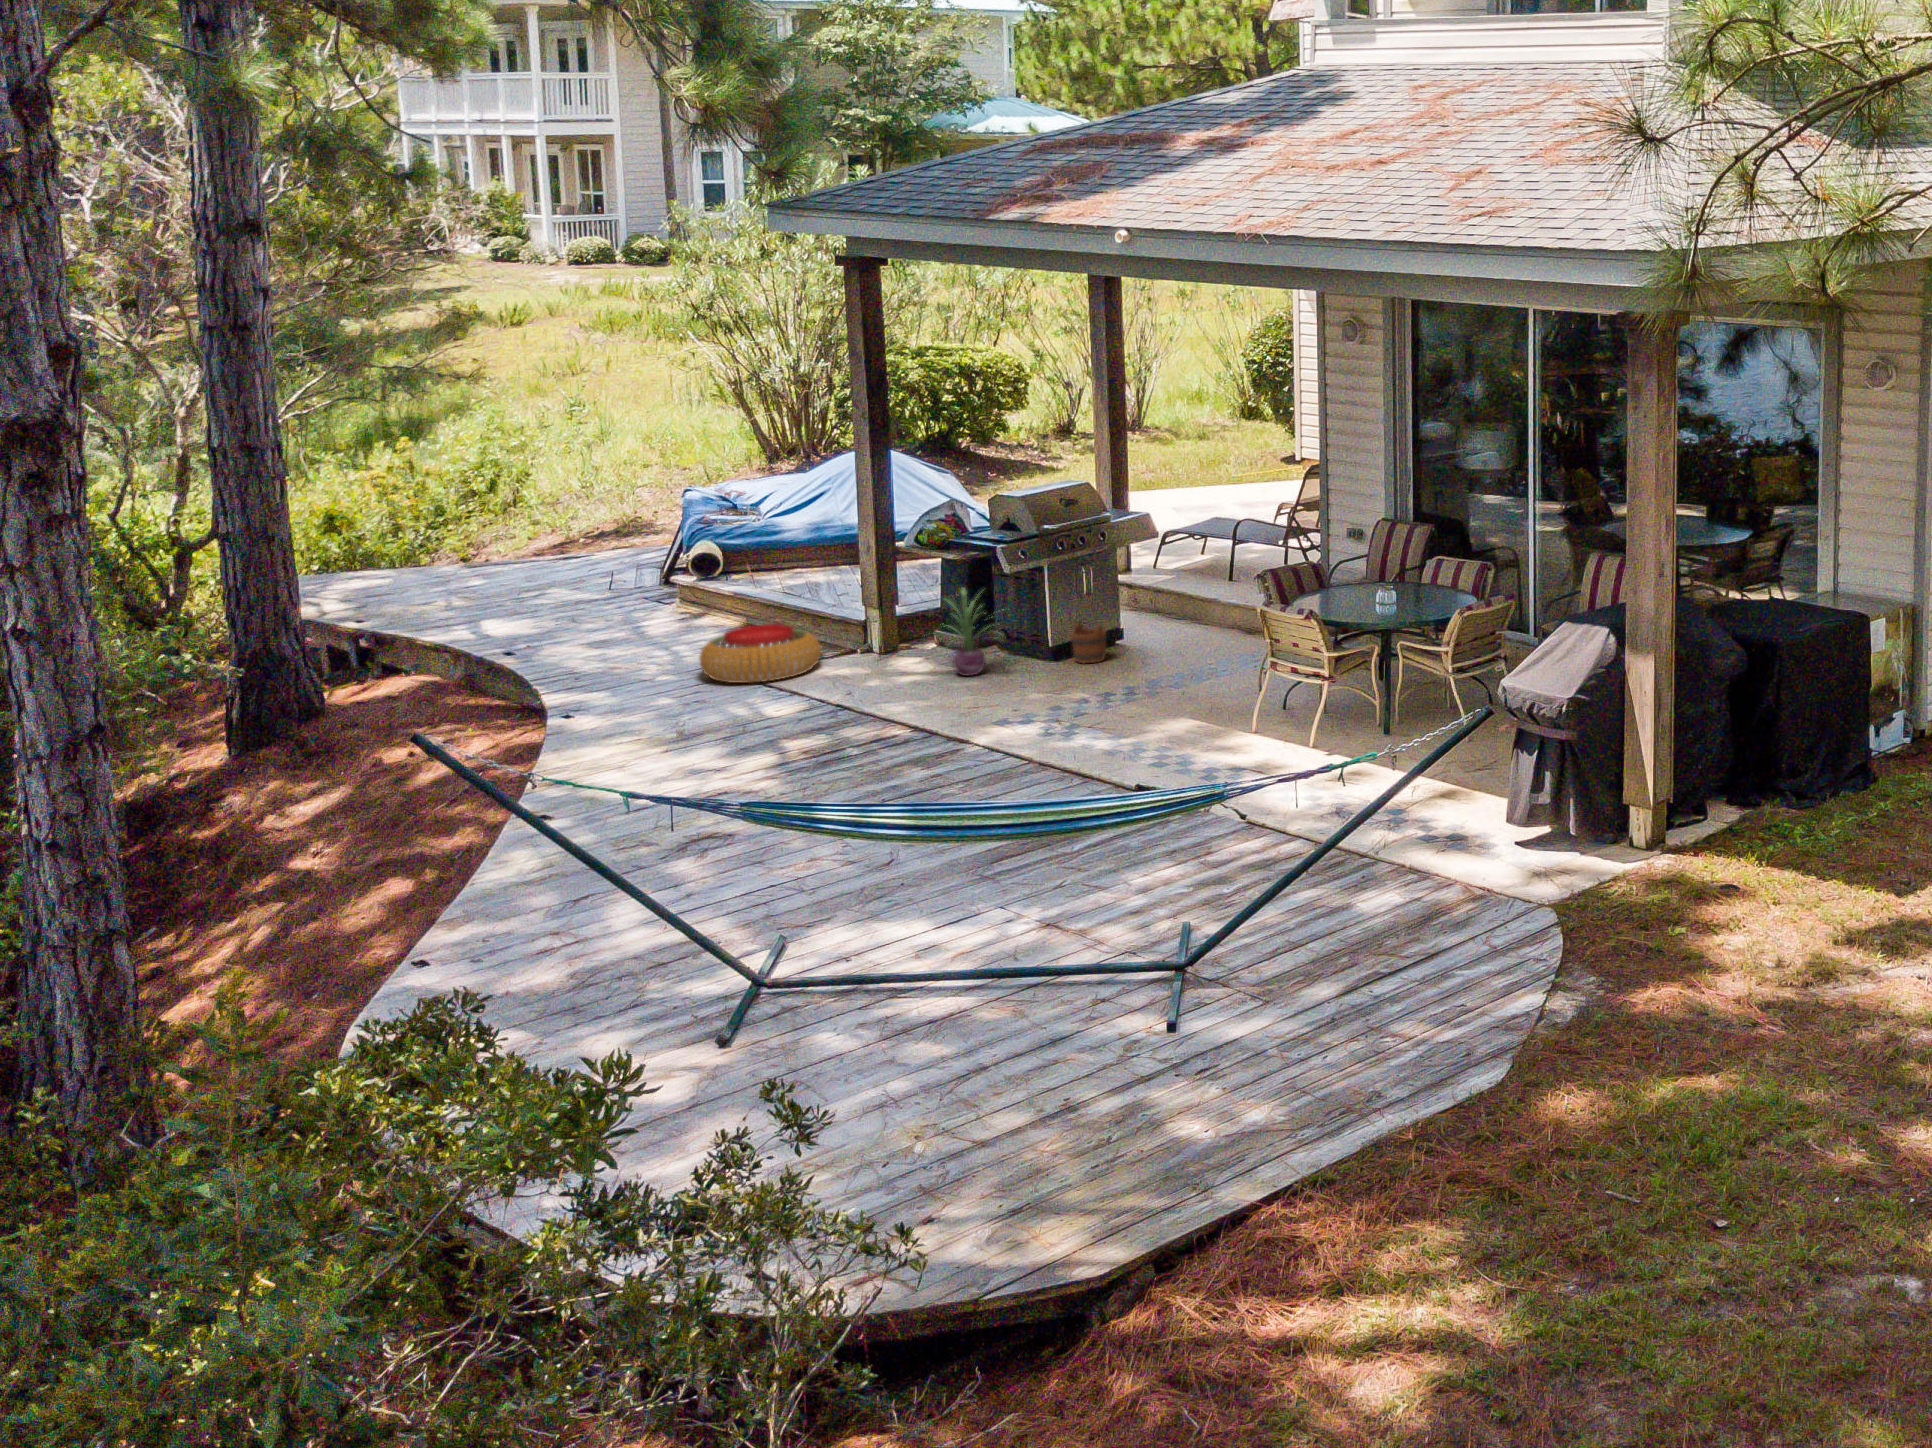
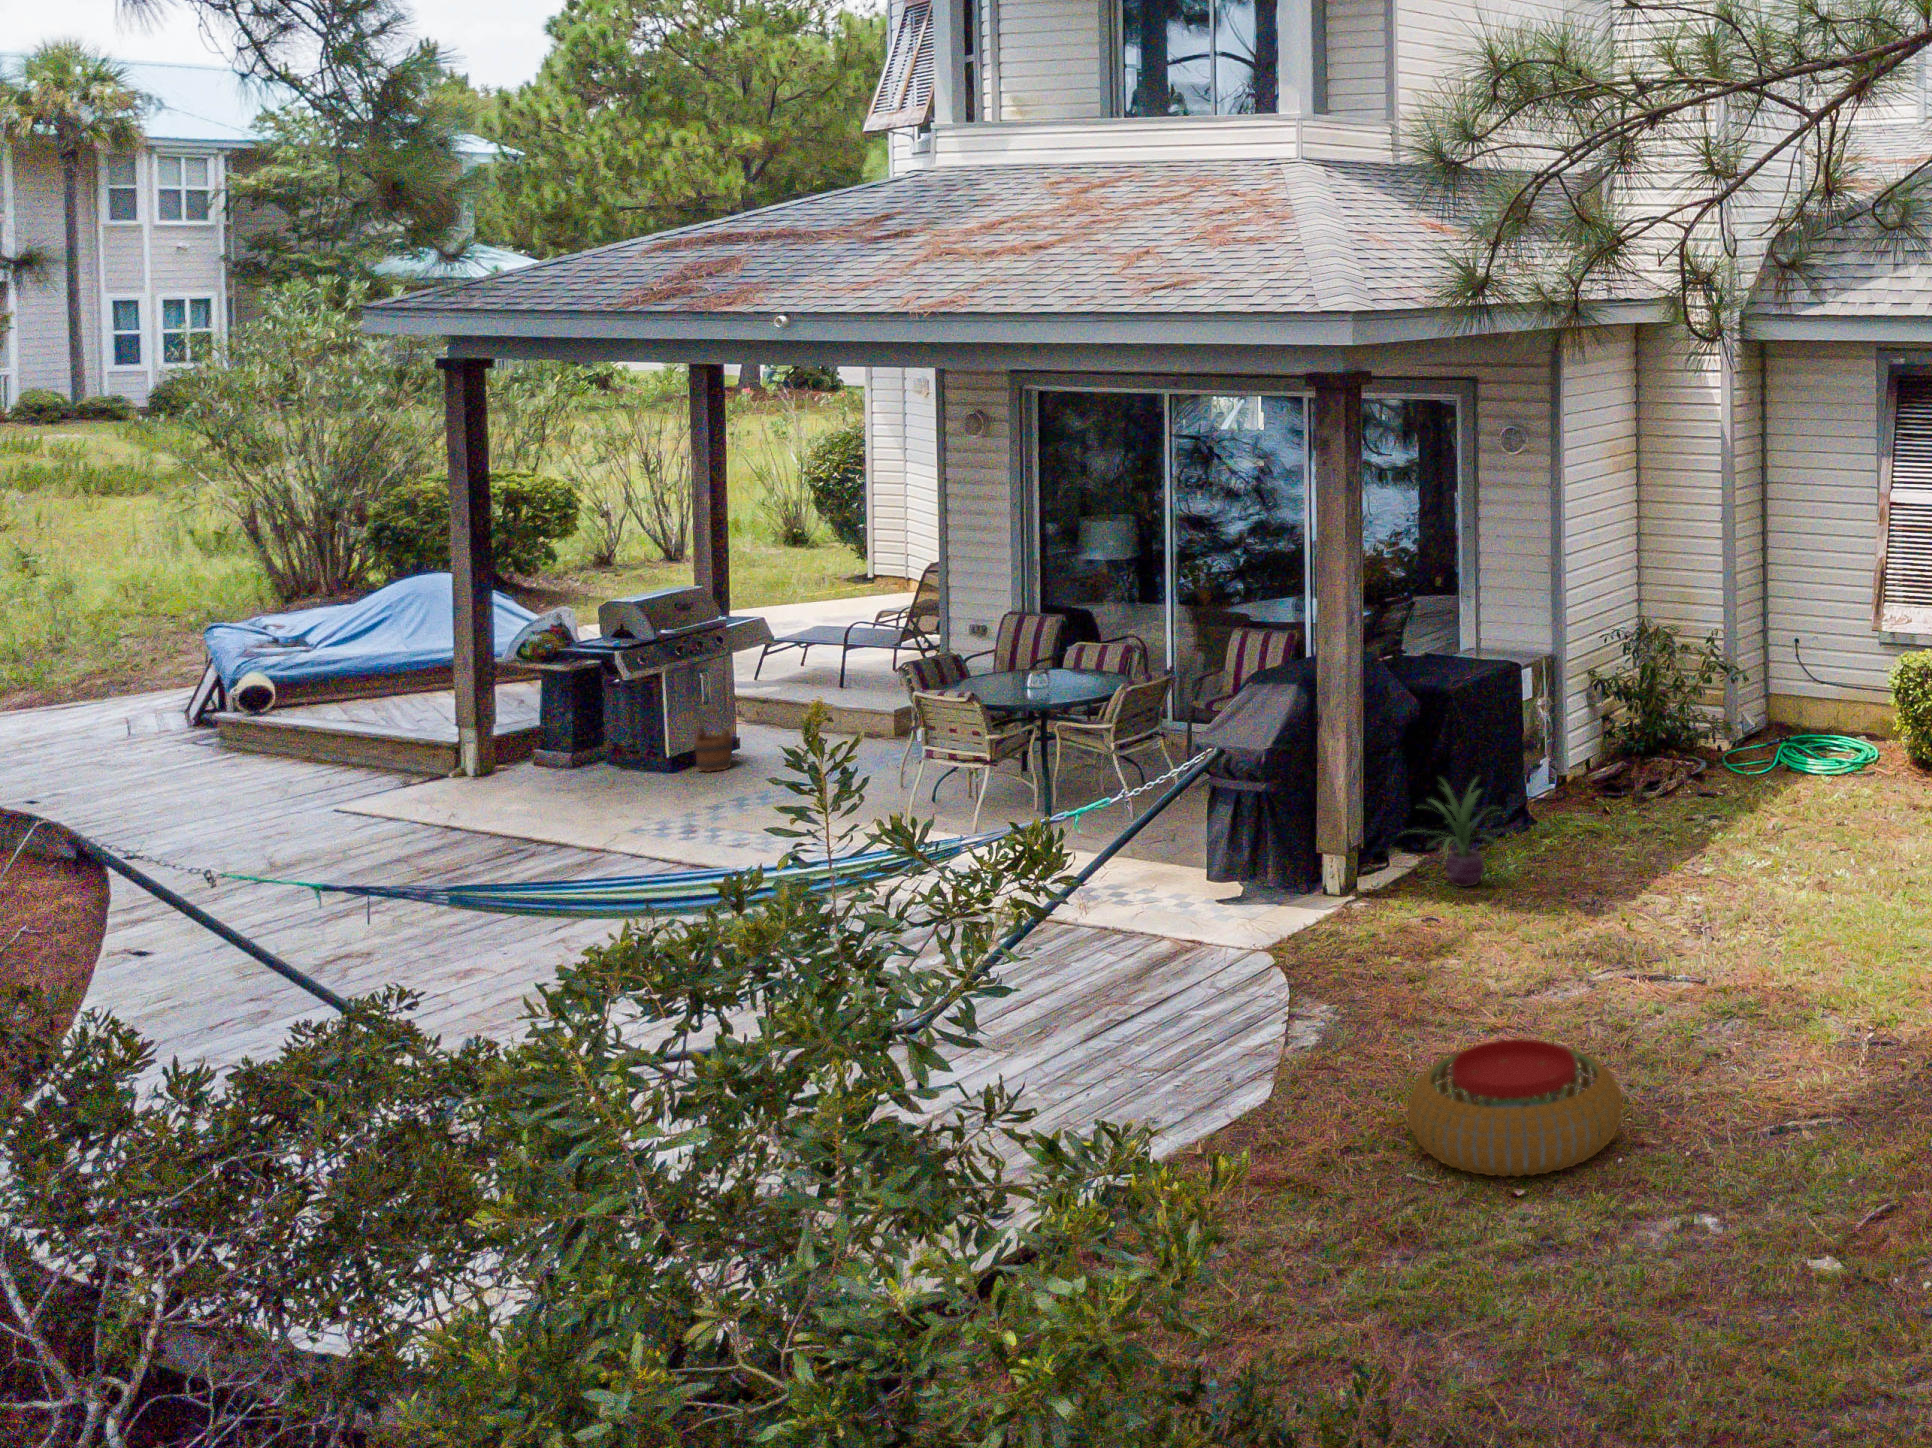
decorative plant: present [947,588,987,676] -> present [1419,777,1499,887]
pouf: present [699,624,821,683] -> present [1408,1039,1623,1177]

